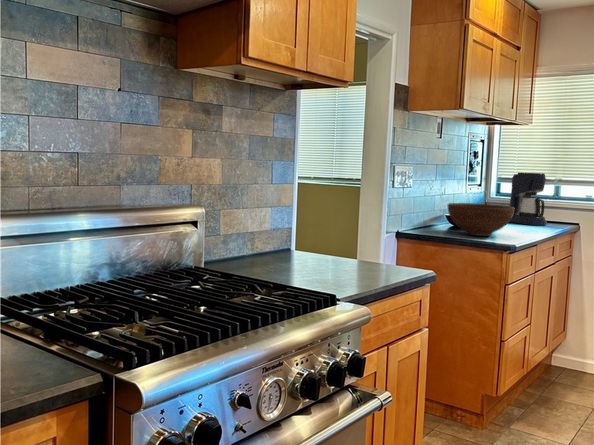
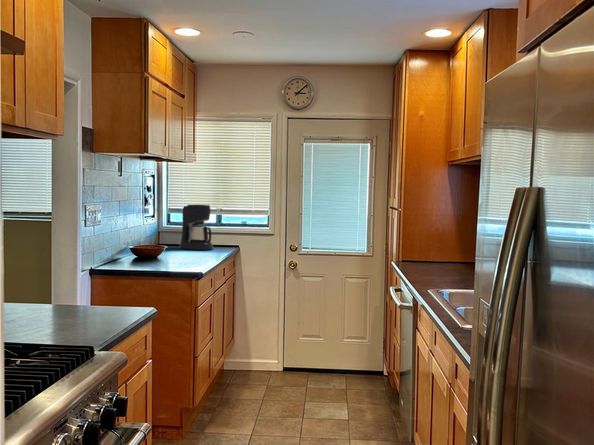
fruit bowl: present [448,203,514,236] -> none [137,236,196,266]

